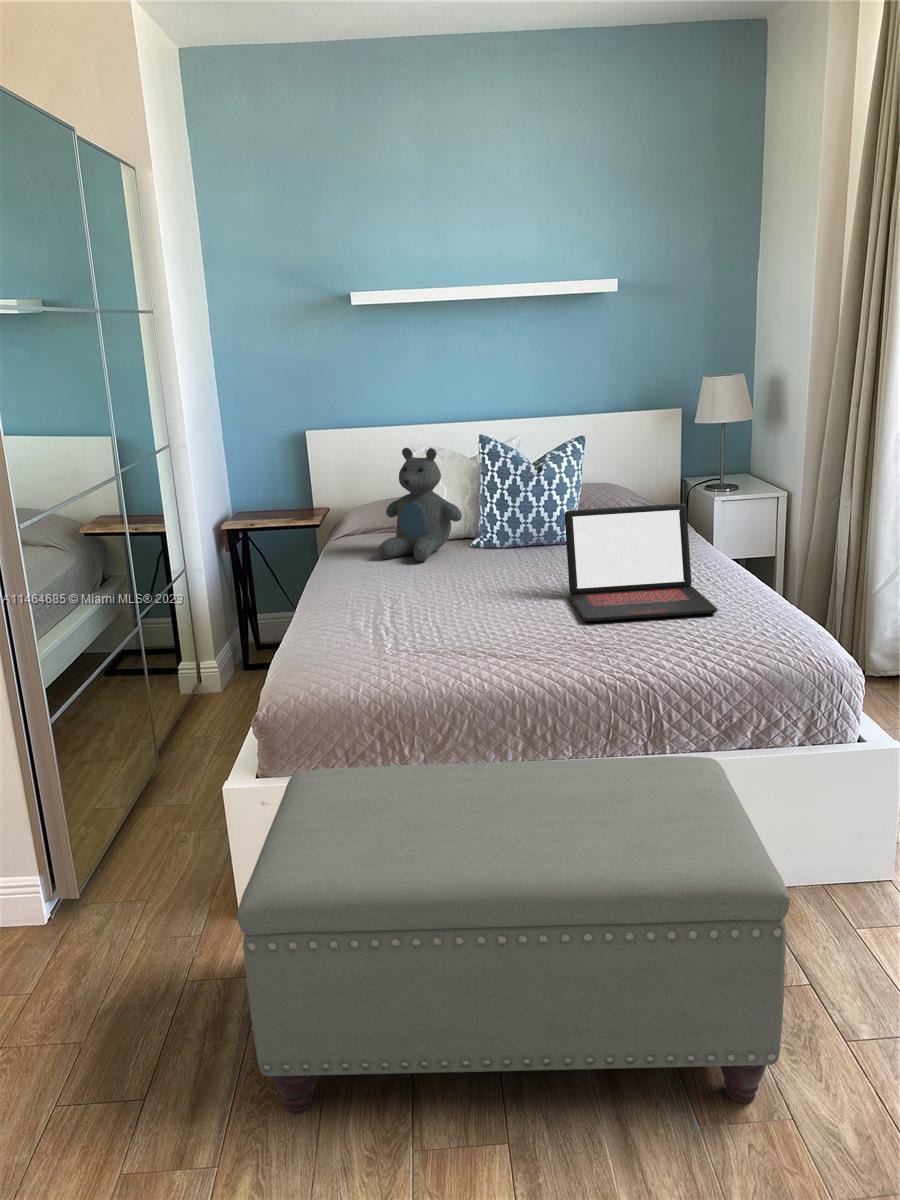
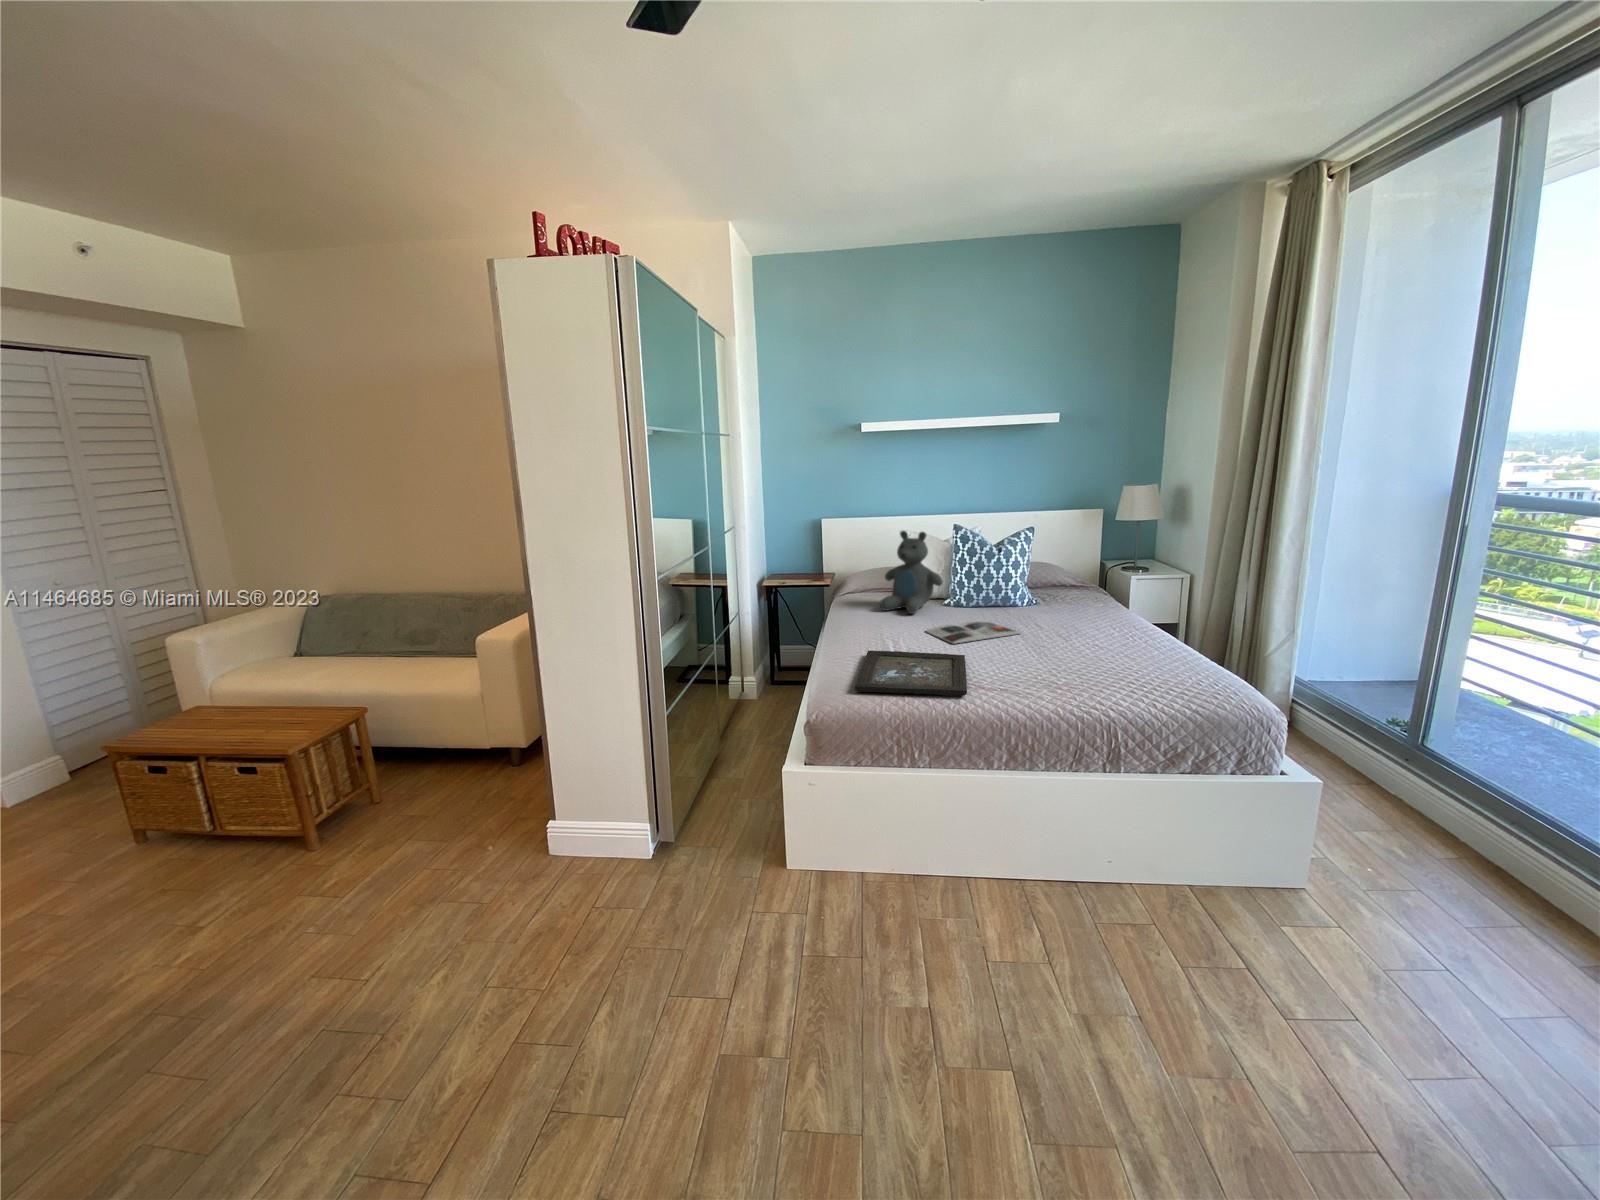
laptop: present [565,504,717,621] -> none [1031,580,1155,666]
magazine: none [433,566,560,599] -> present [926,621,1020,644]
tray: none [321,613,478,672] -> present [855,651,967,696]
ottoman: present [237,756,790,1113] -> none [816,766,1262,1064]

